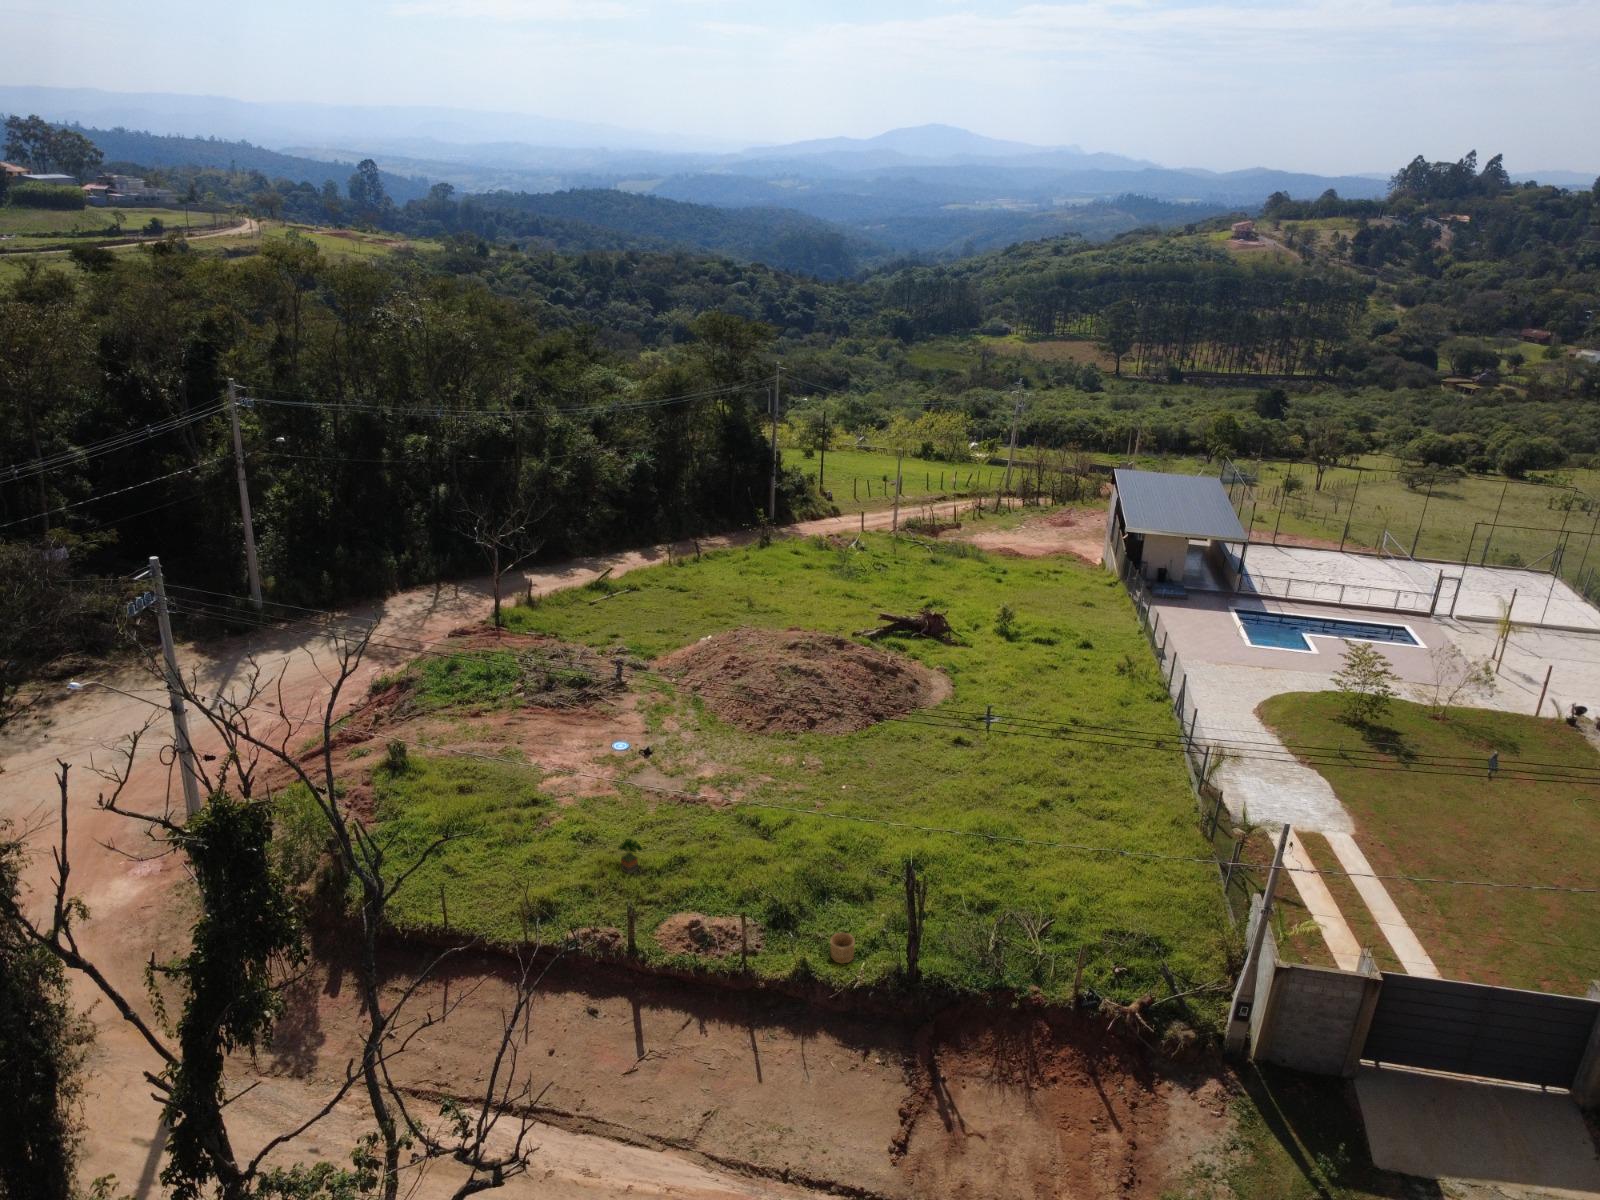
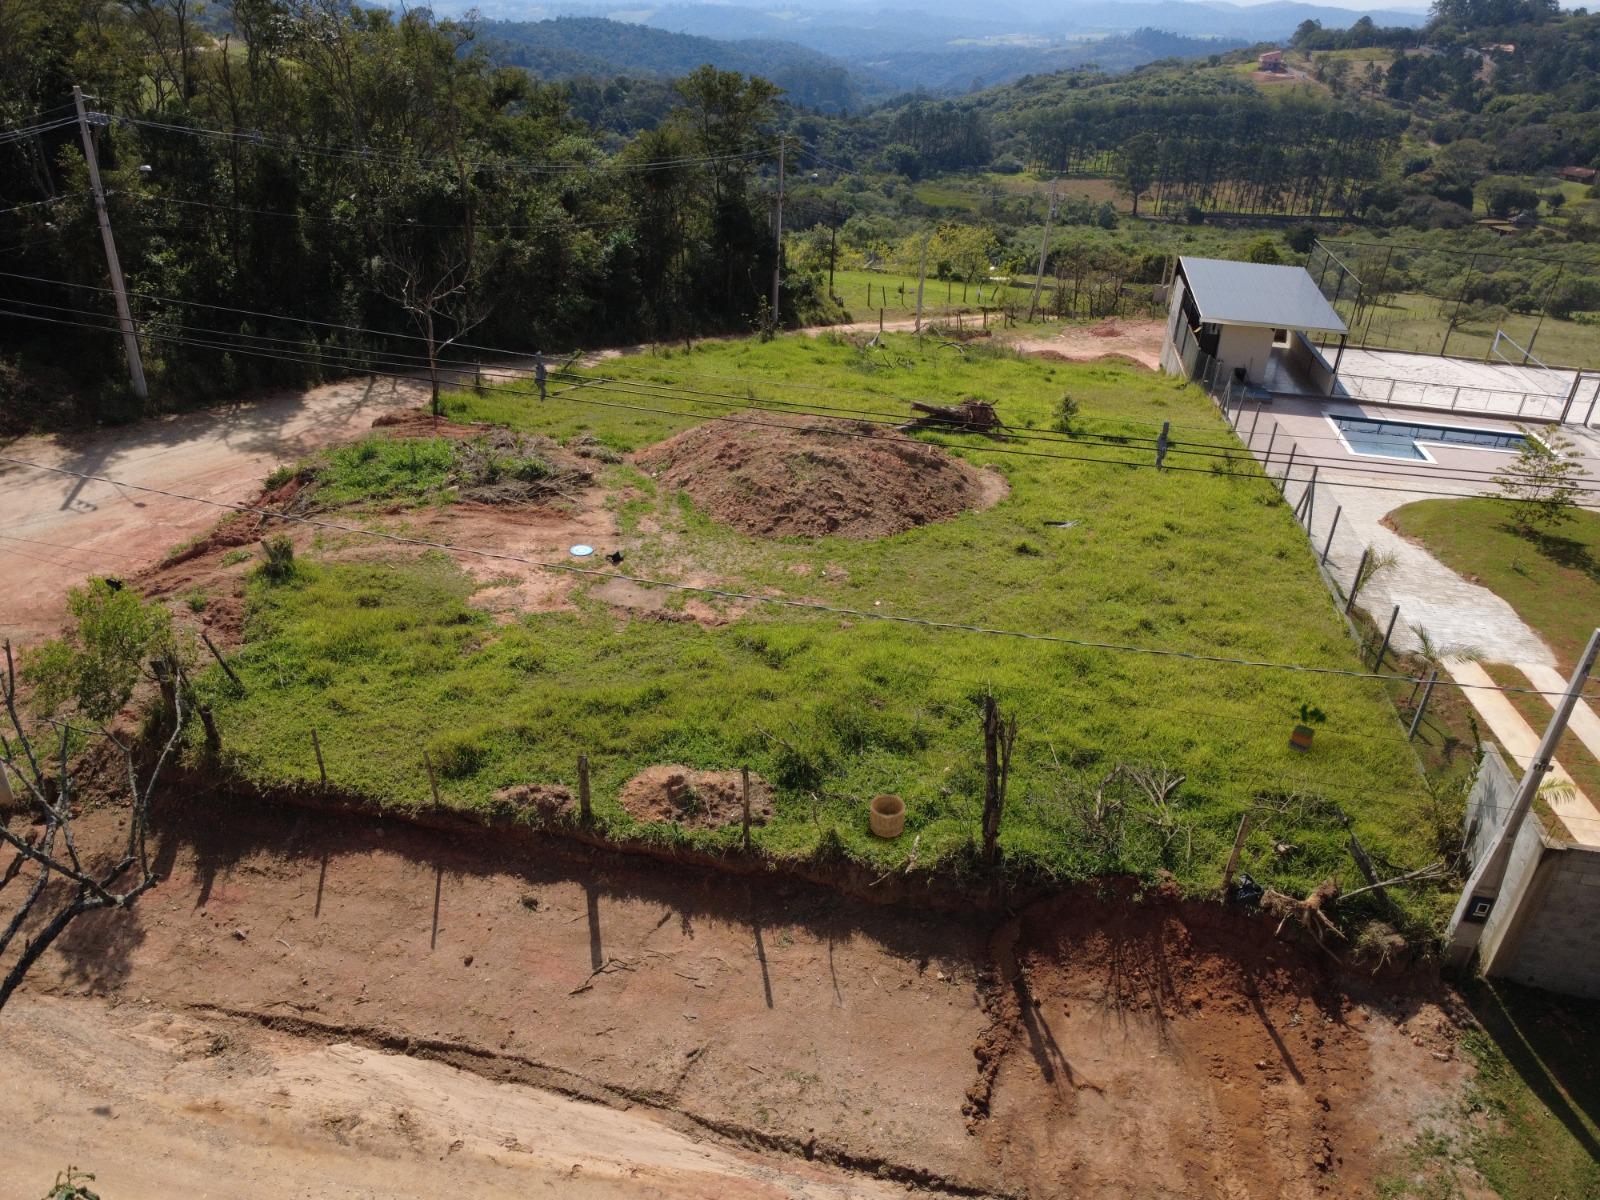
potted tree: present [618,839,642,874] -> present [1288,704,1328,753]

